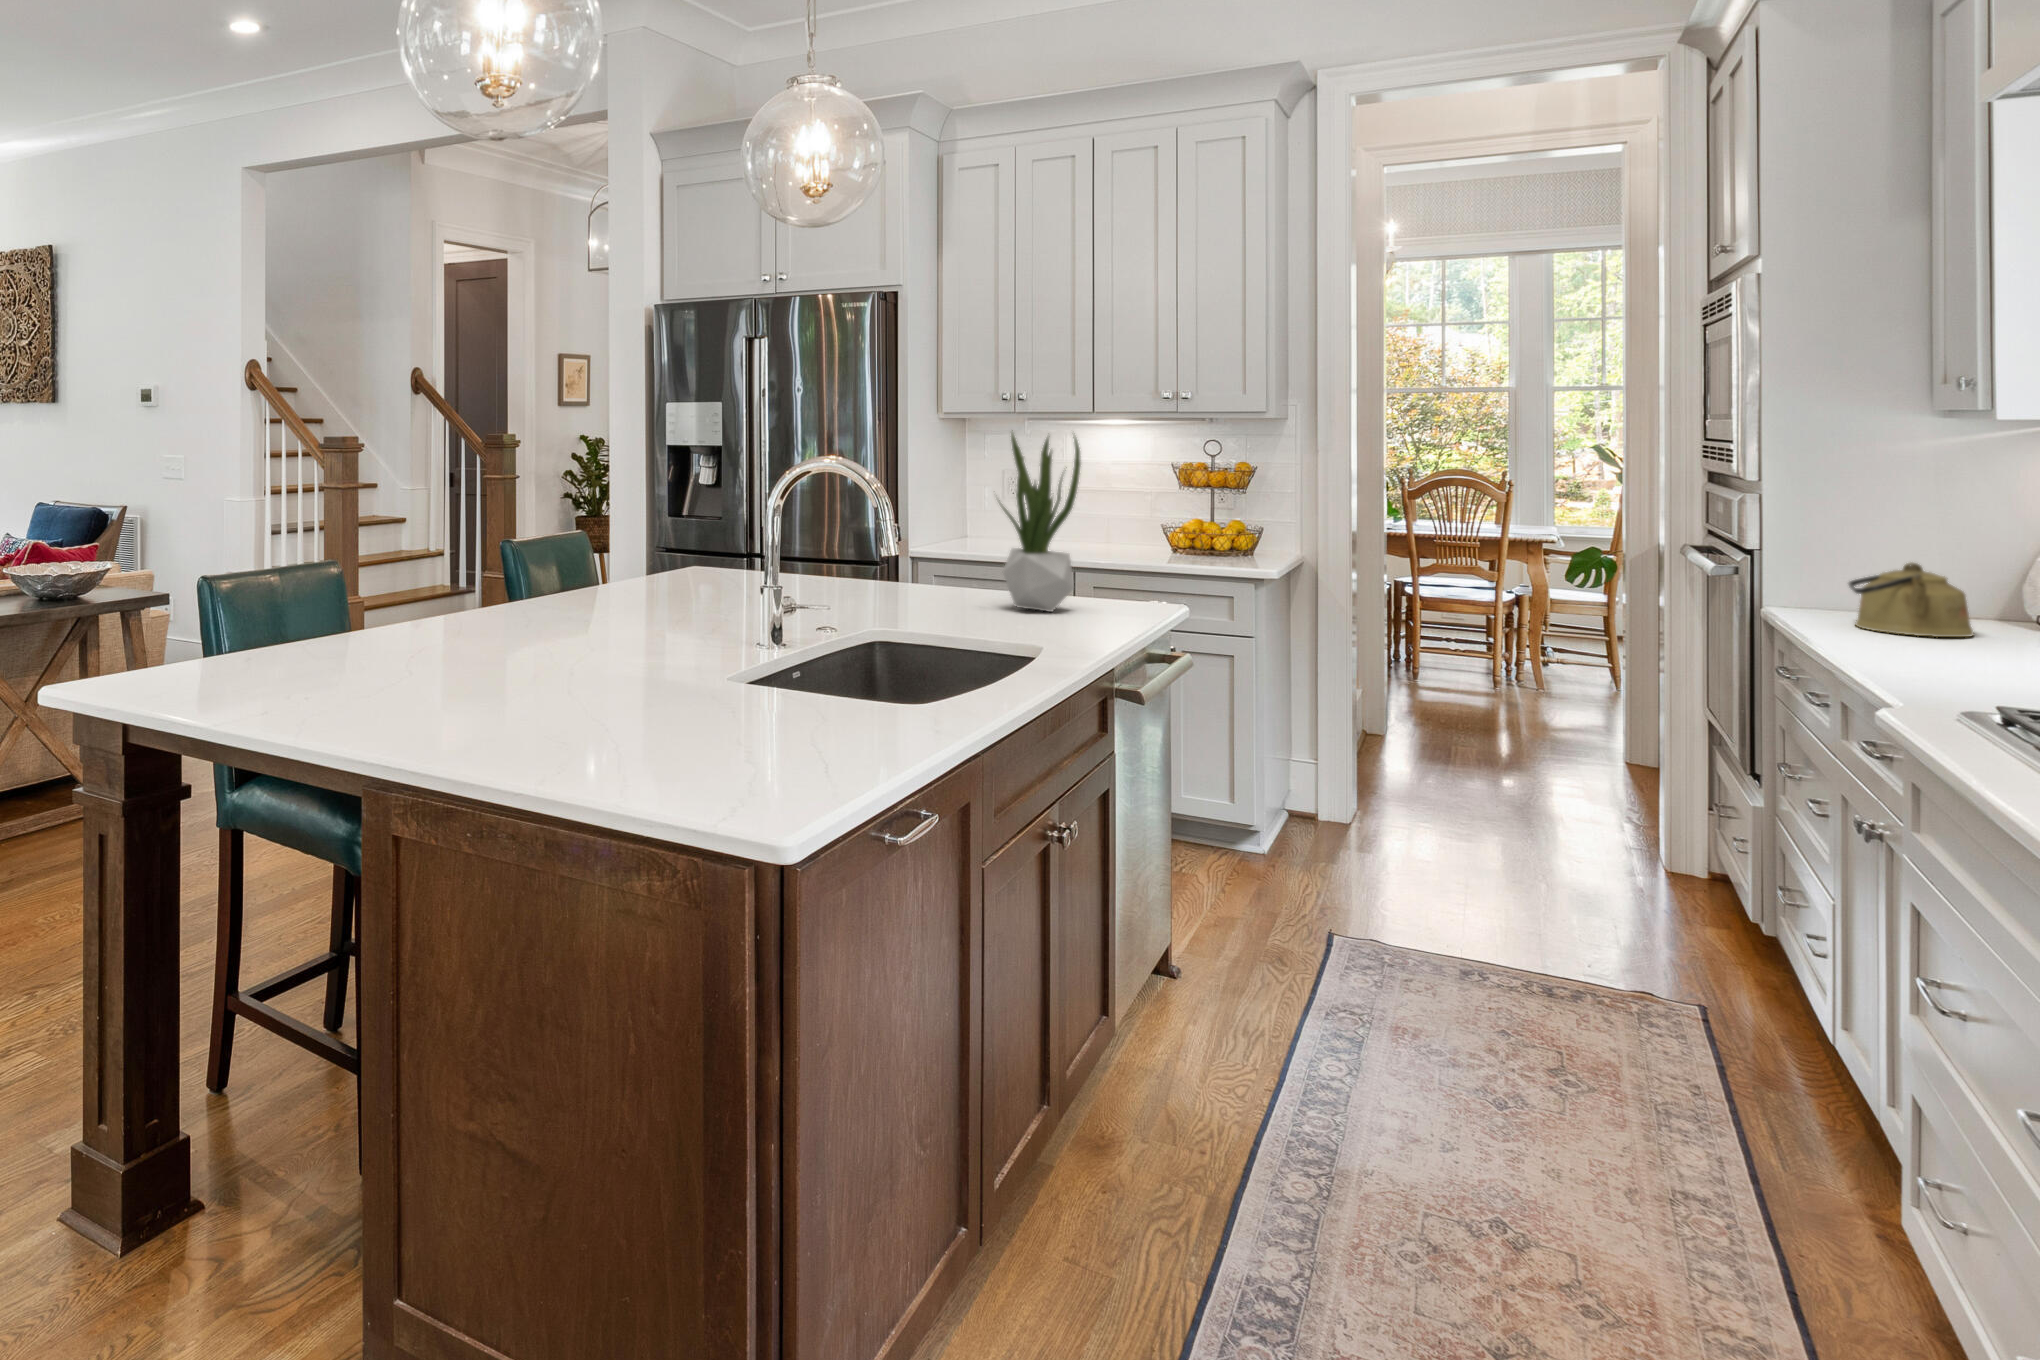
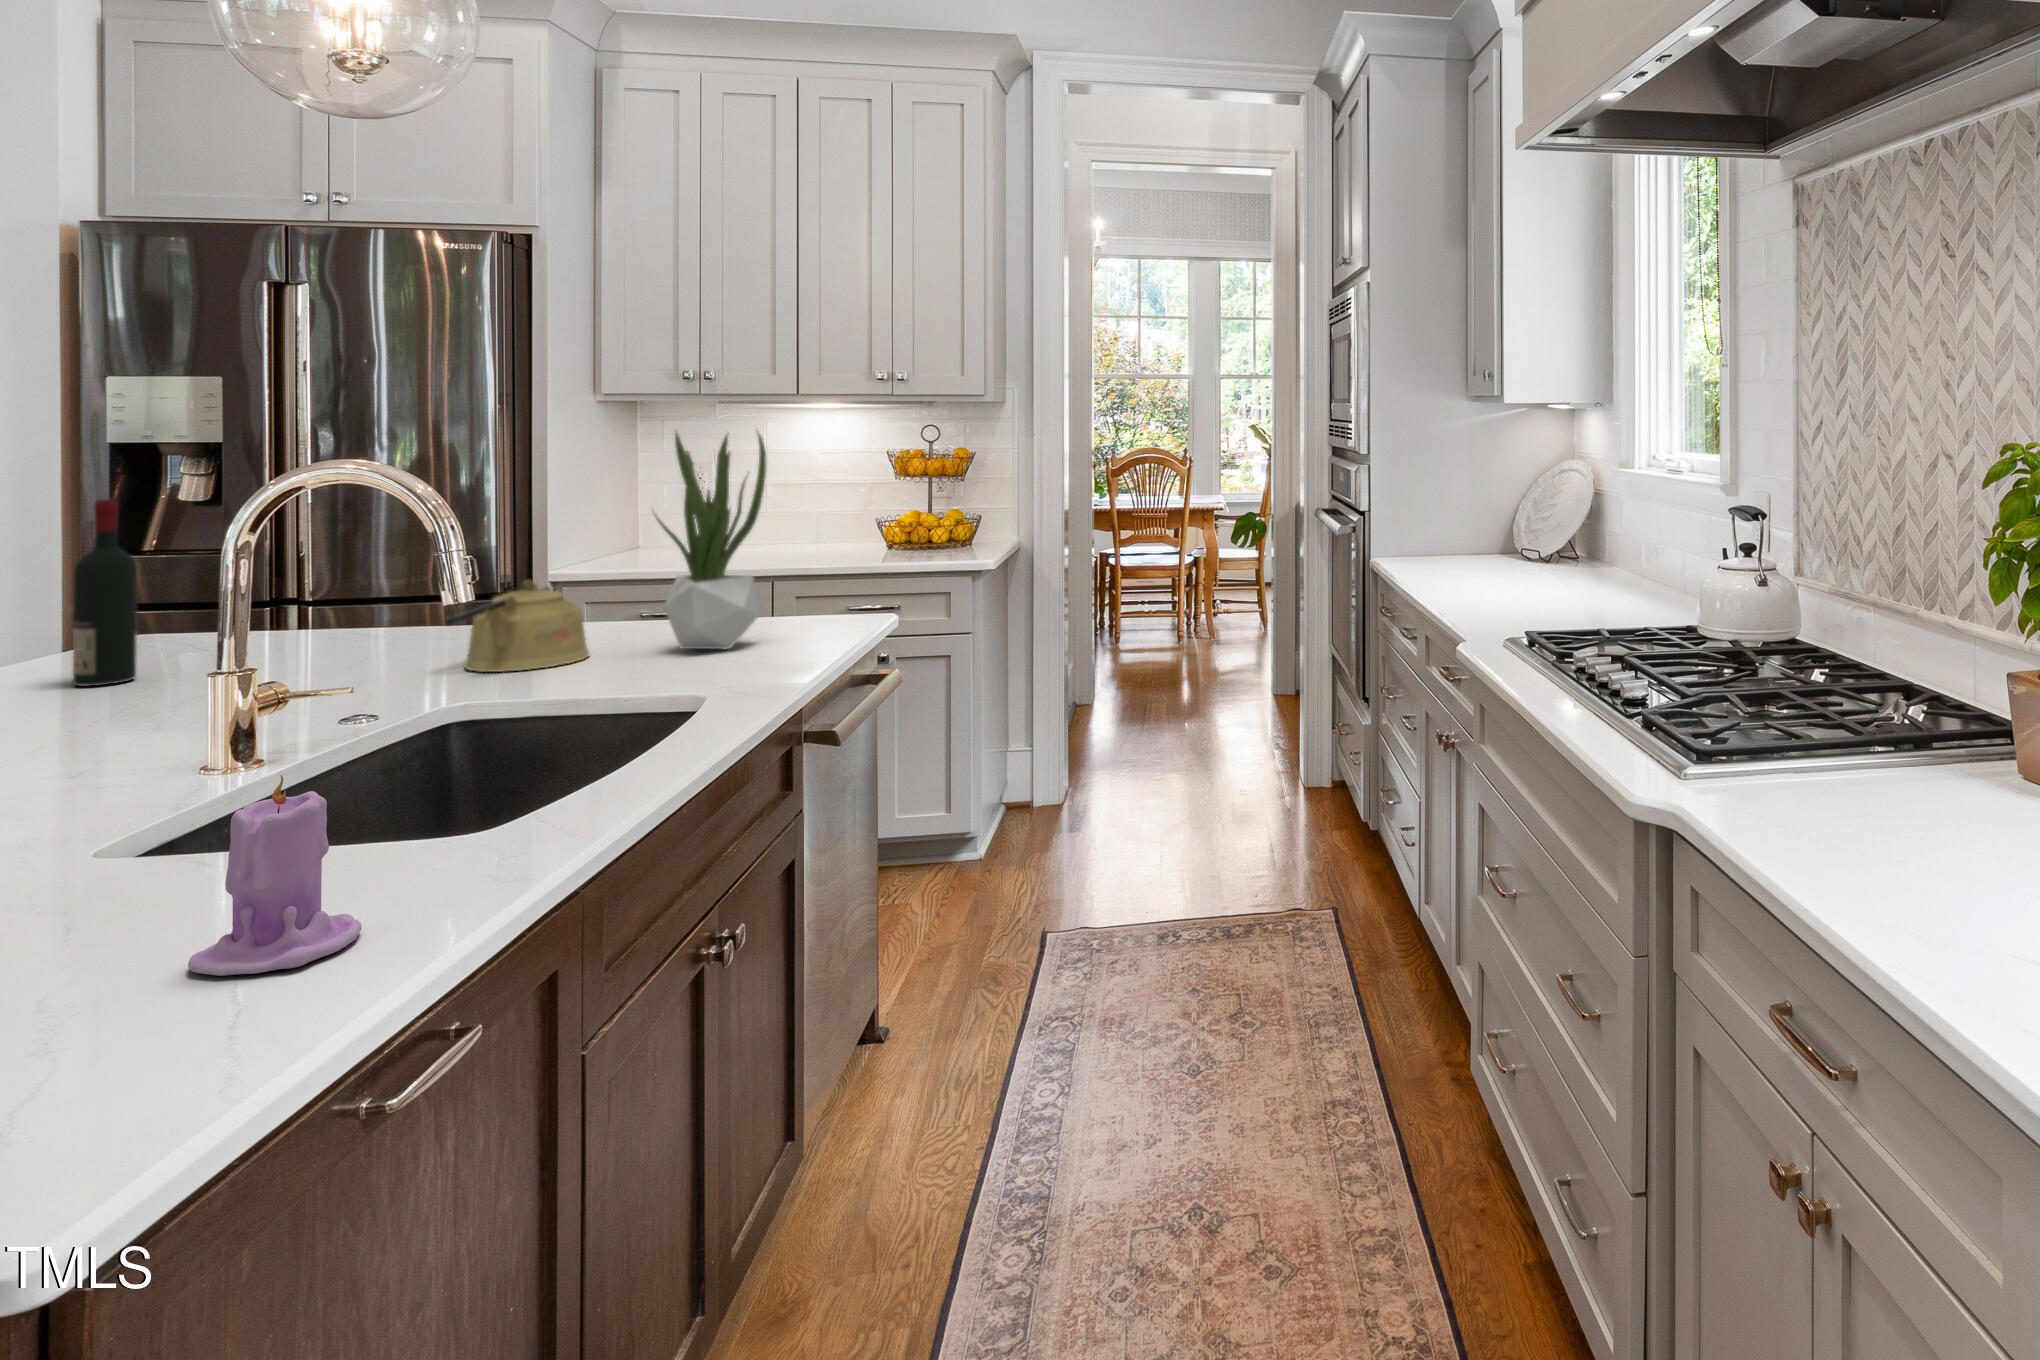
wine bottle: none [659,466,688,586] -> present [73,499,137,686]
kettle: present [1848,563,1974,637] -> present [446,581,589,672]
candle: none [780,631,862,750] -> present [188,775,362,976]

